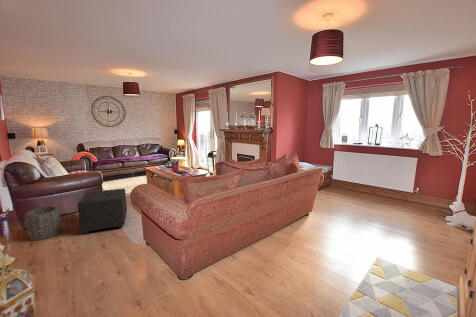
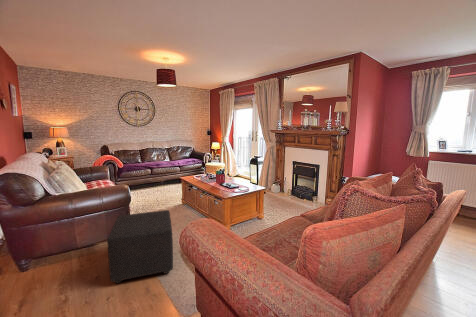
woven basket: present [25,206,60,241] -> none [29,238,80,295]

